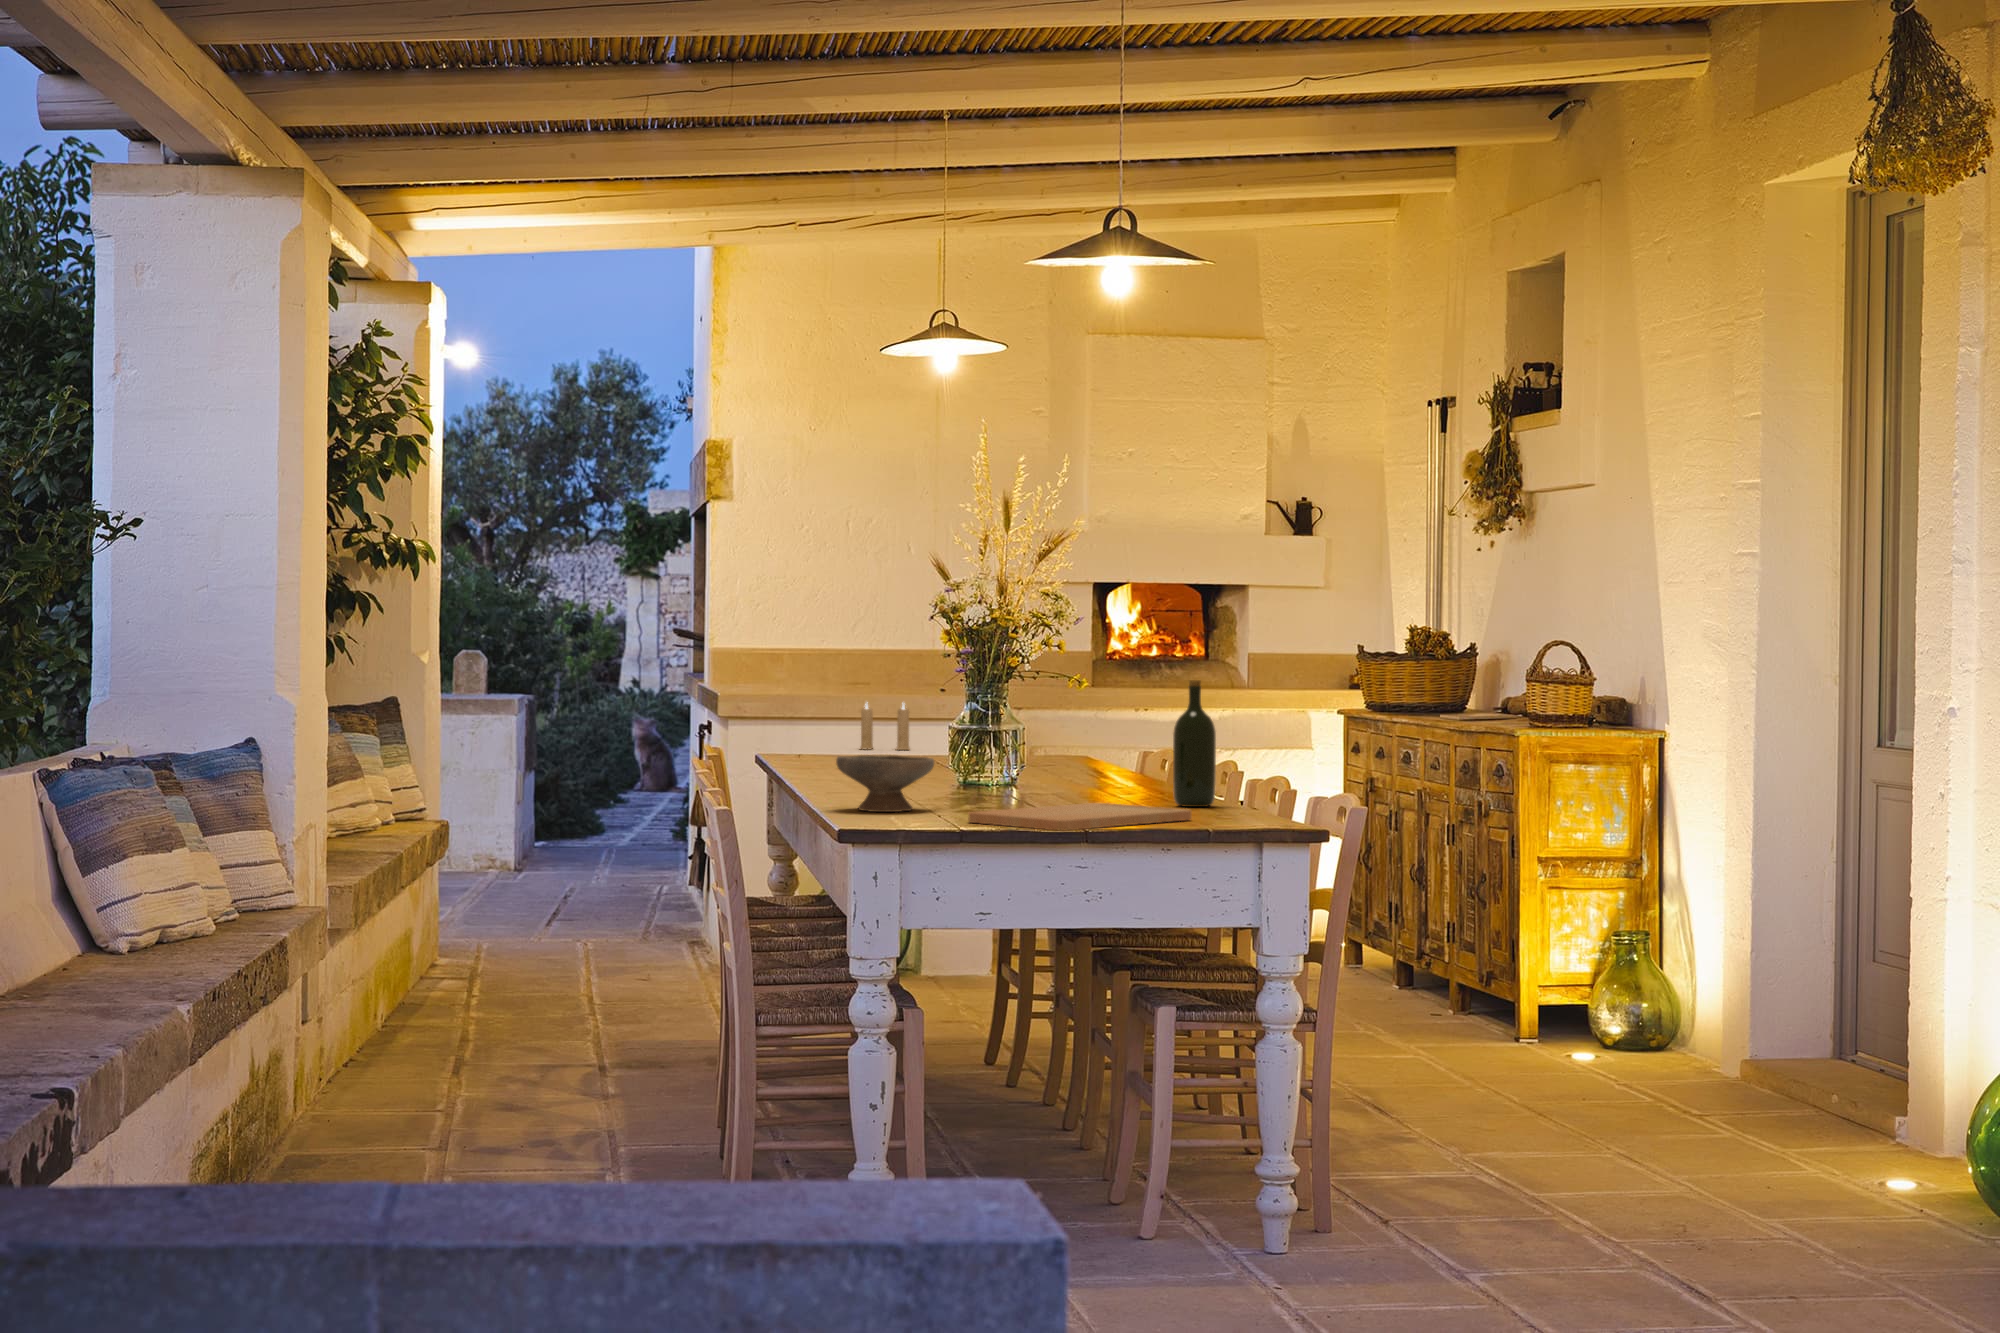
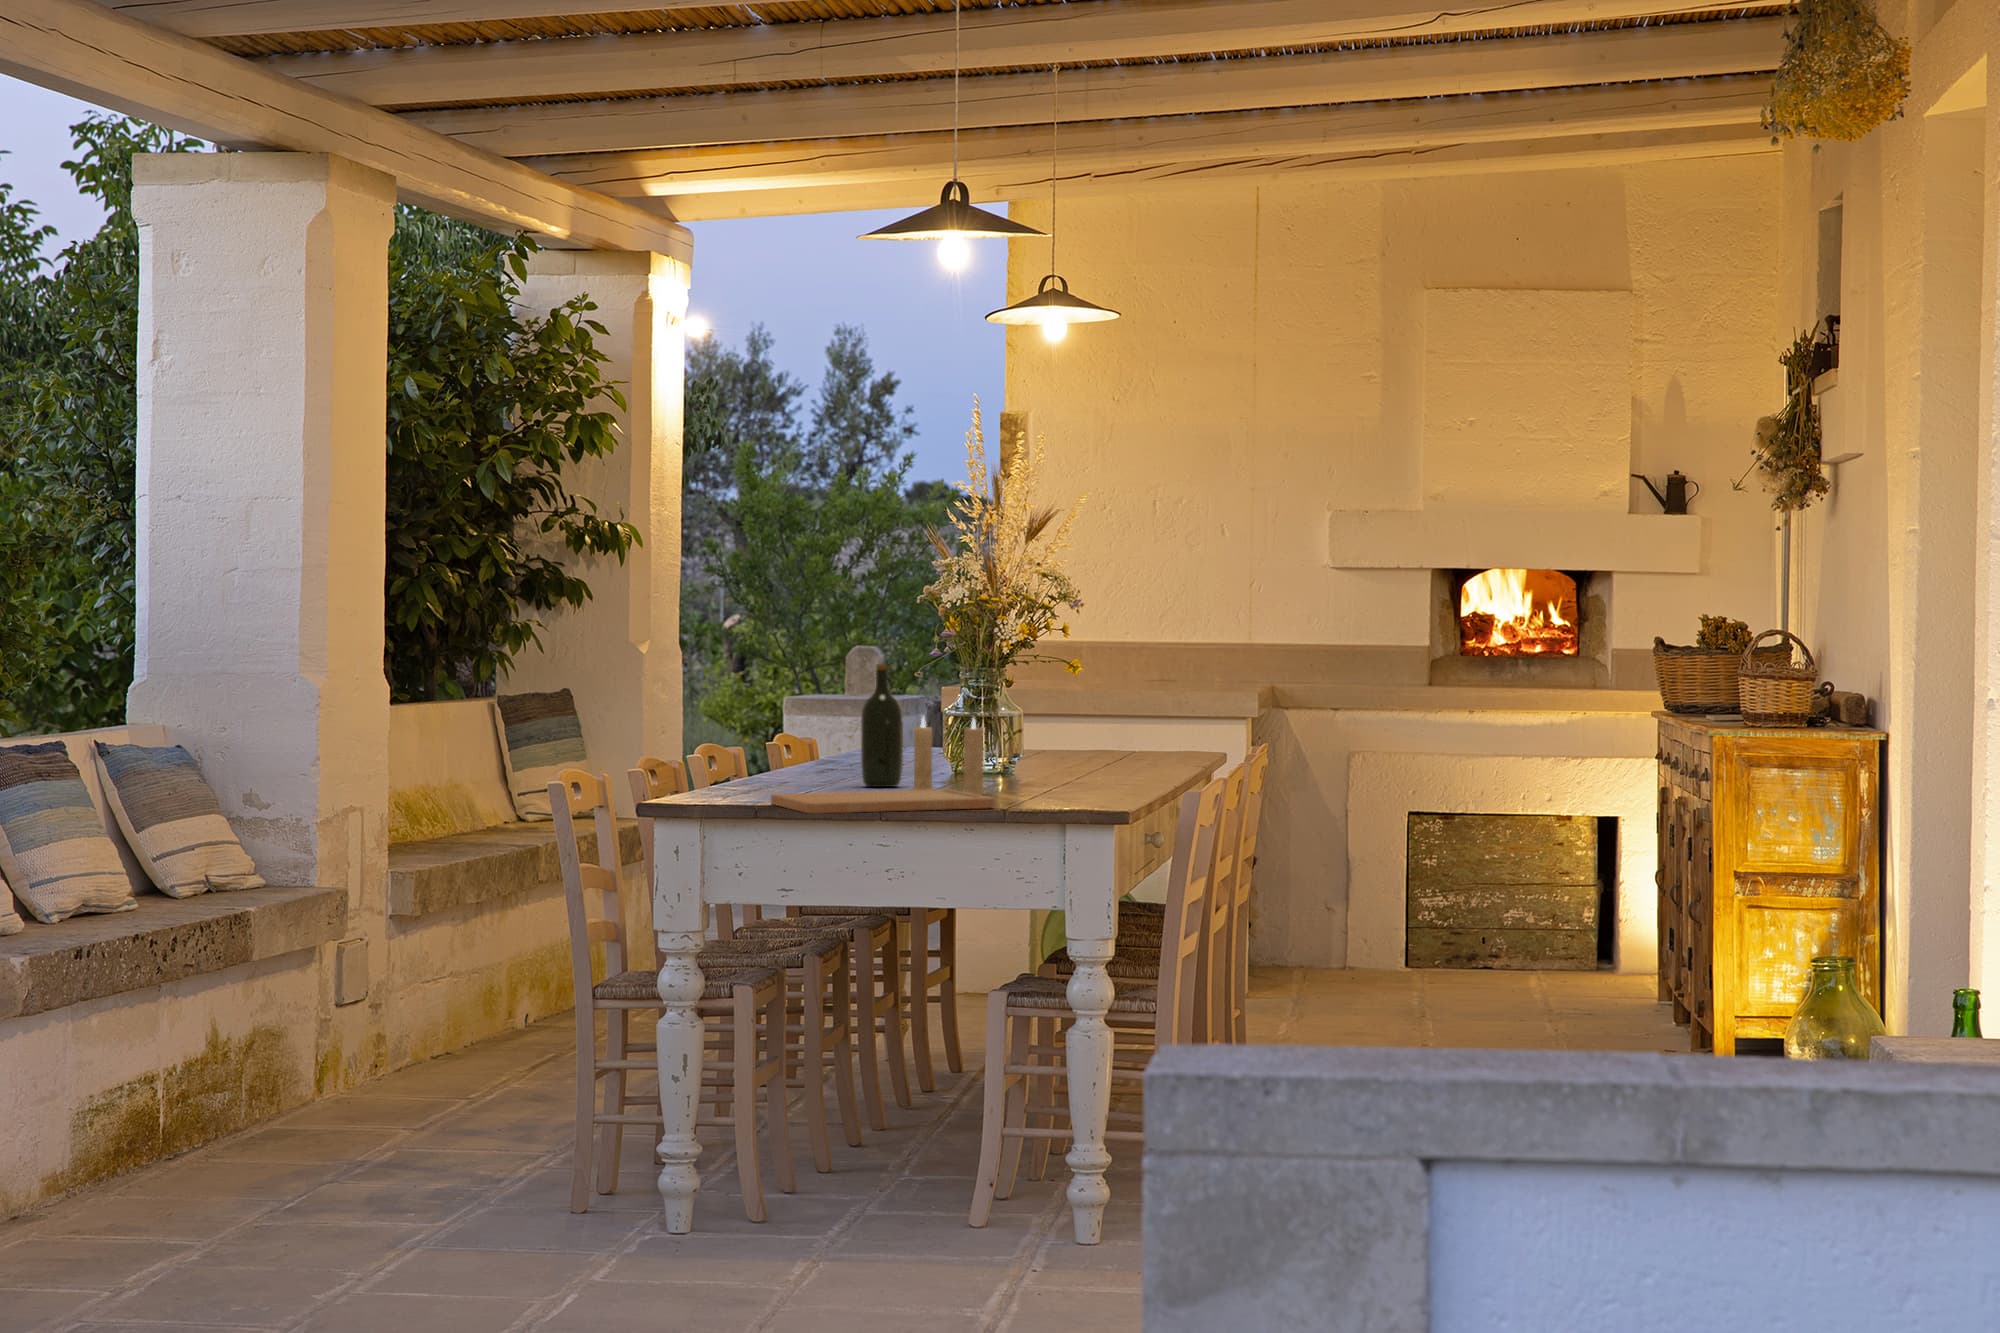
wine bottle: present [1173,680,1216,807] -> present [861,664,903,787]
candle: present [860,703,910,750] -> present [912,717,985,795]
bowl: present [836,755,934,812] -> none [723,738,818,793]

